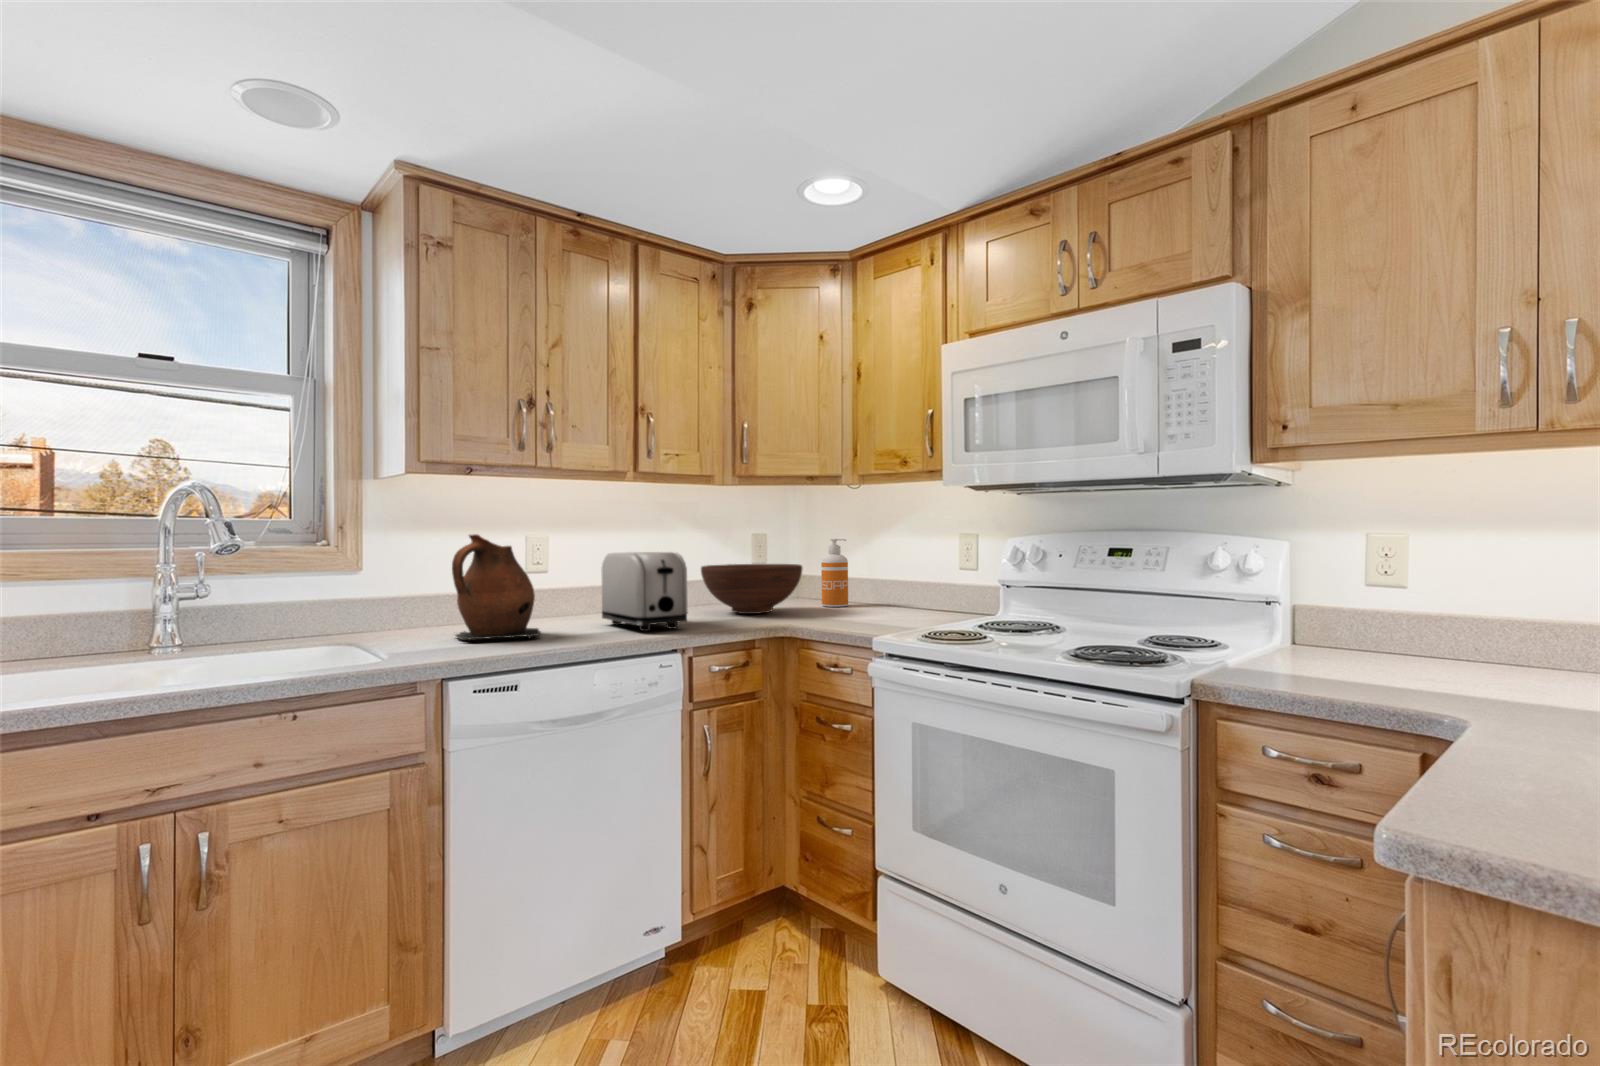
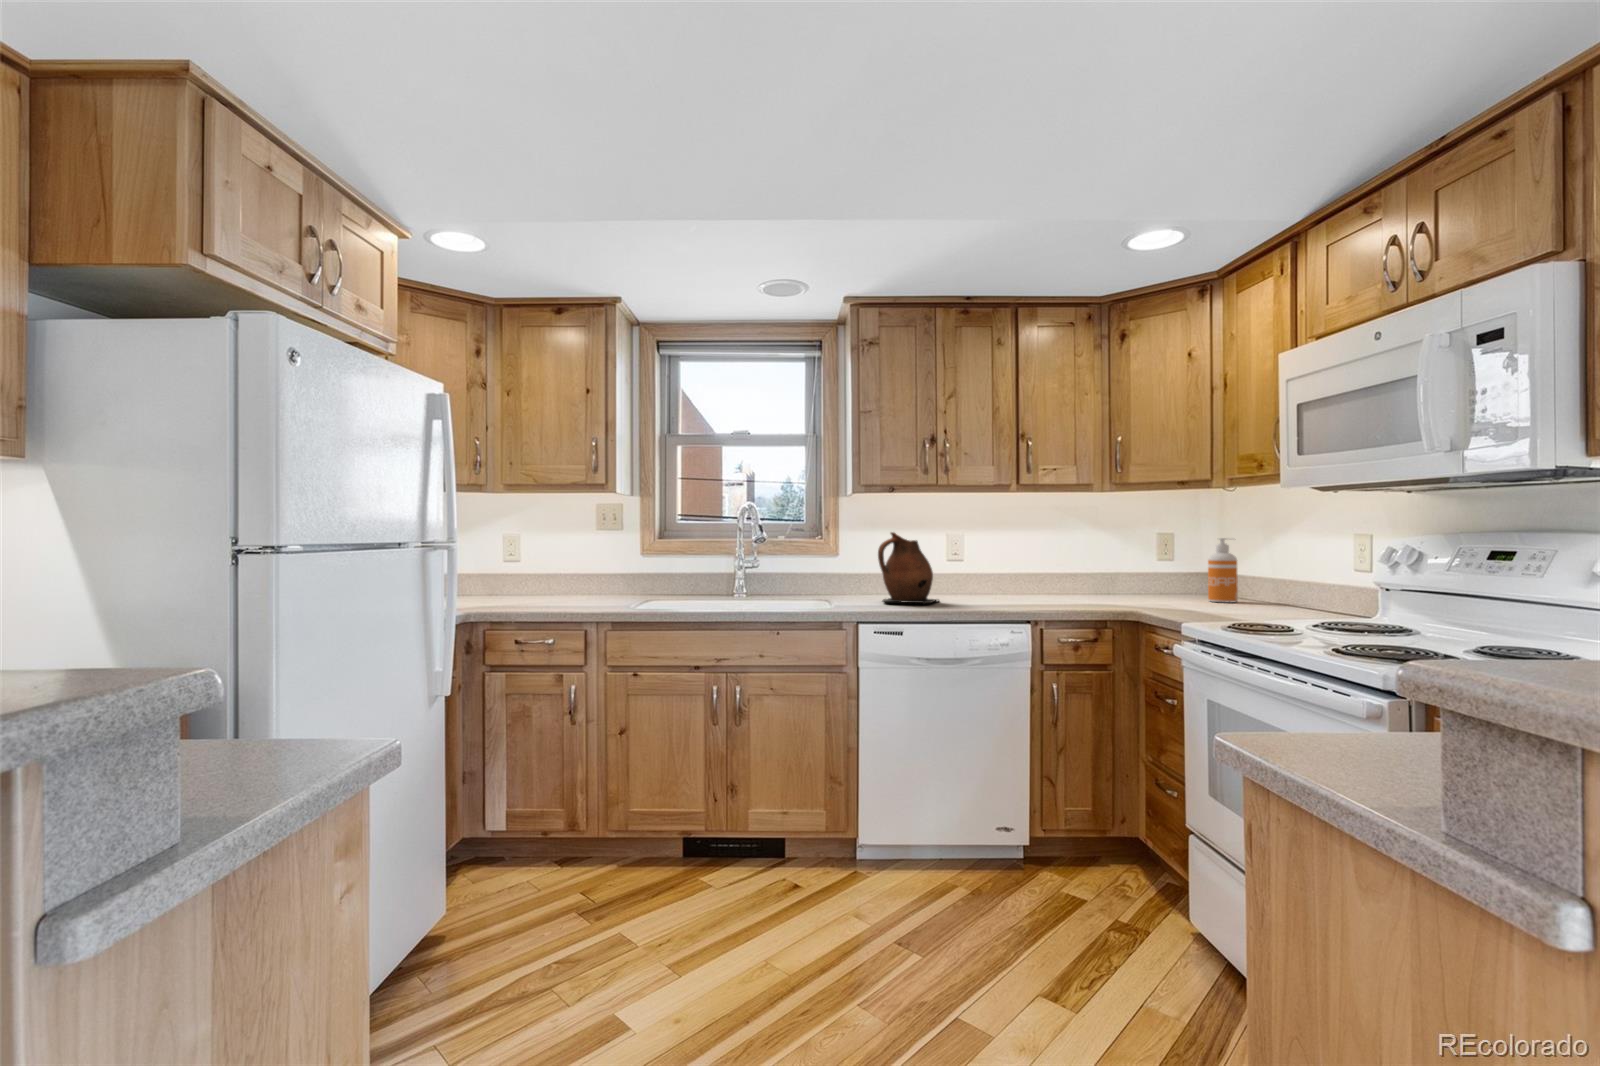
toaster: present [601,552,688,631] -> none [988,547,1044,607]
fruit bowl: present [701,564,803,614] -> none [1079,559,1175,602]

